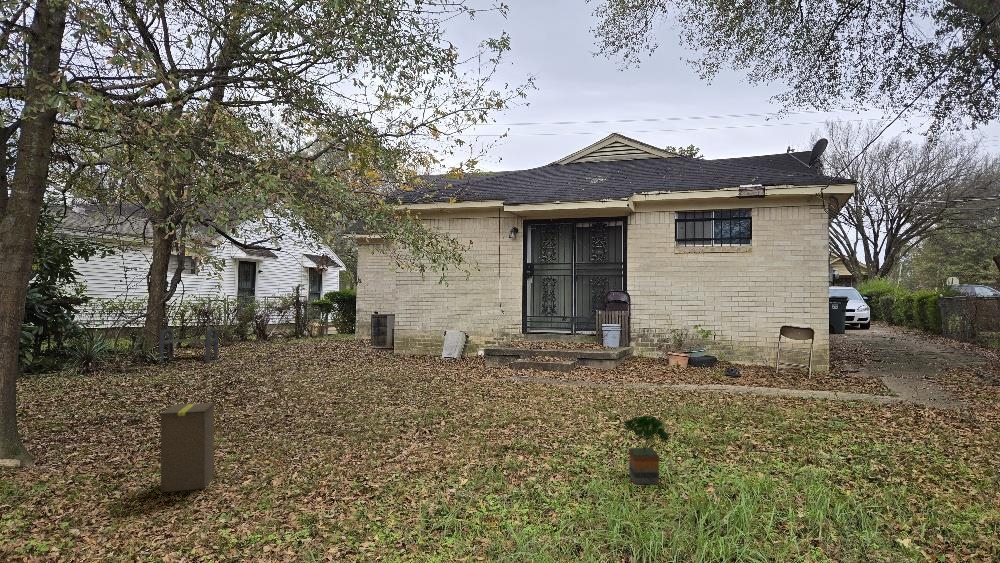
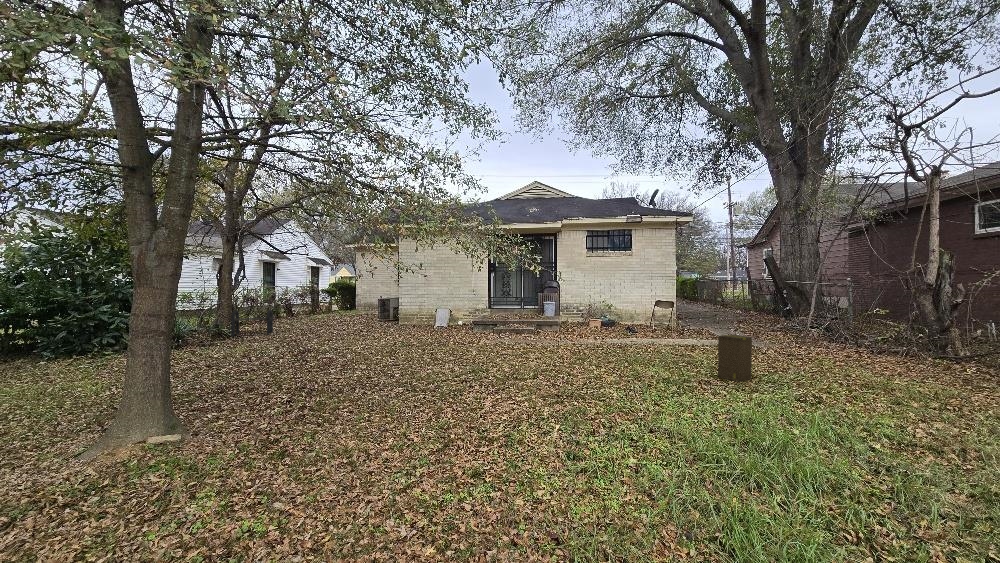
cardboard box: present [161,403,214,492] -> present [718,334,752,381]
potted tree: present [624,415,669,484] -> none [589,344,615,381]

